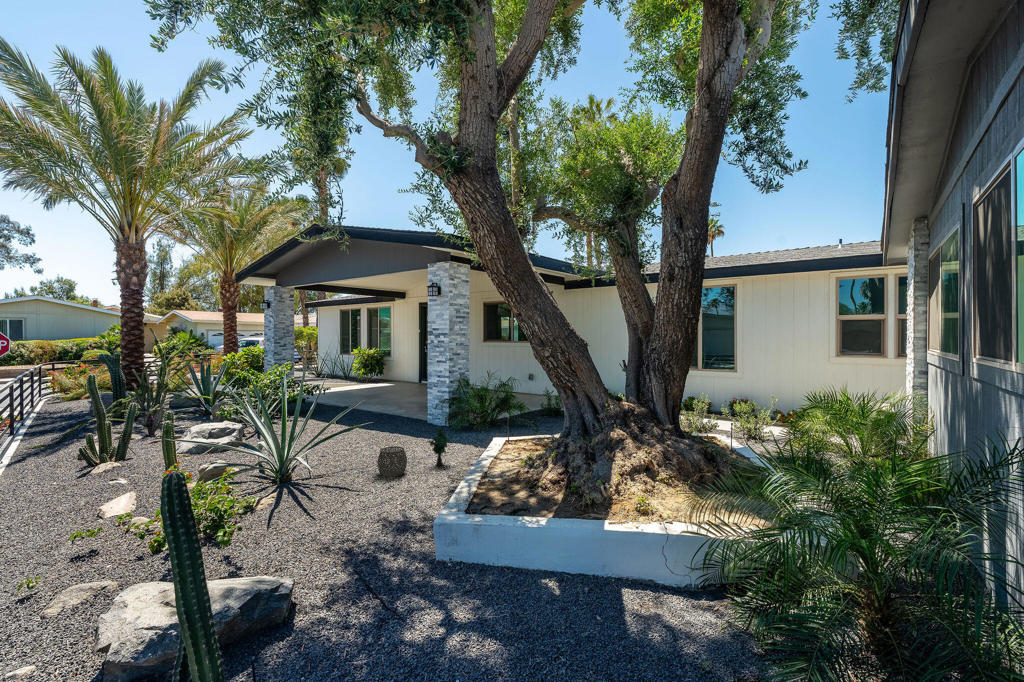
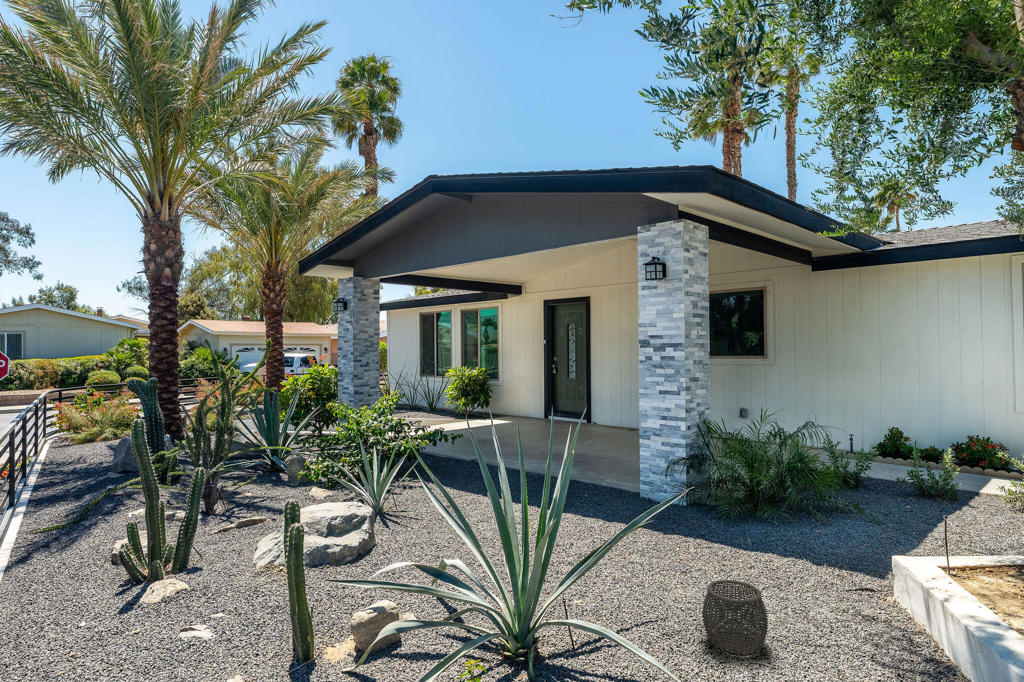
decorative plant: present [428,426,450,466] -> none [779,532,825,619]

